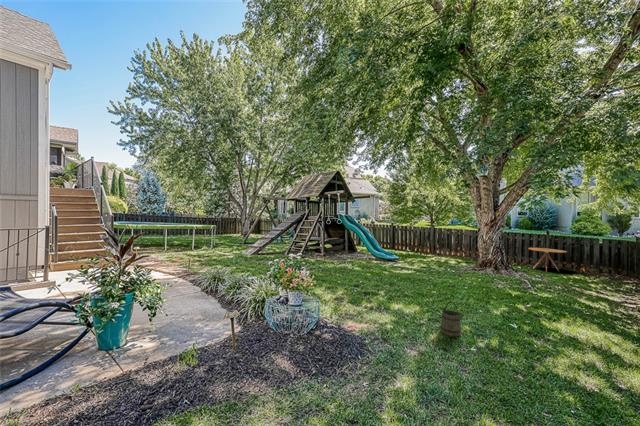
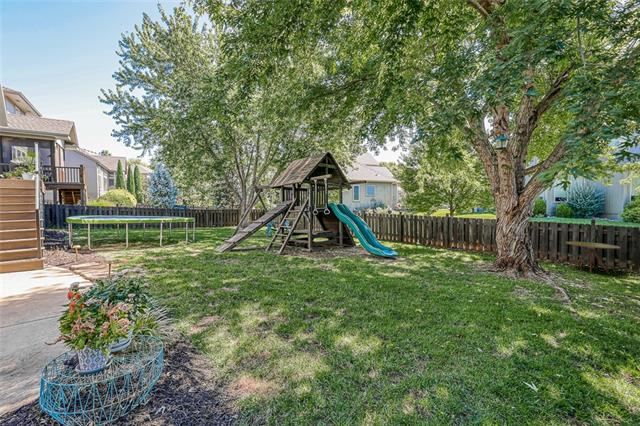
bucket: present [441,302,461,336] -> none [401,346,434,408]

